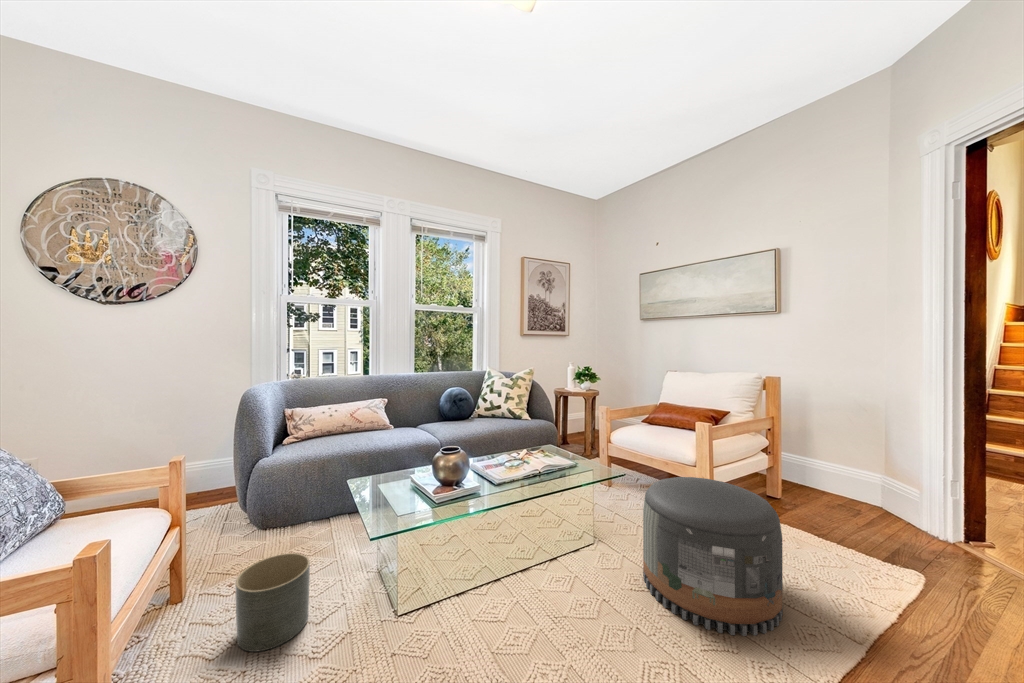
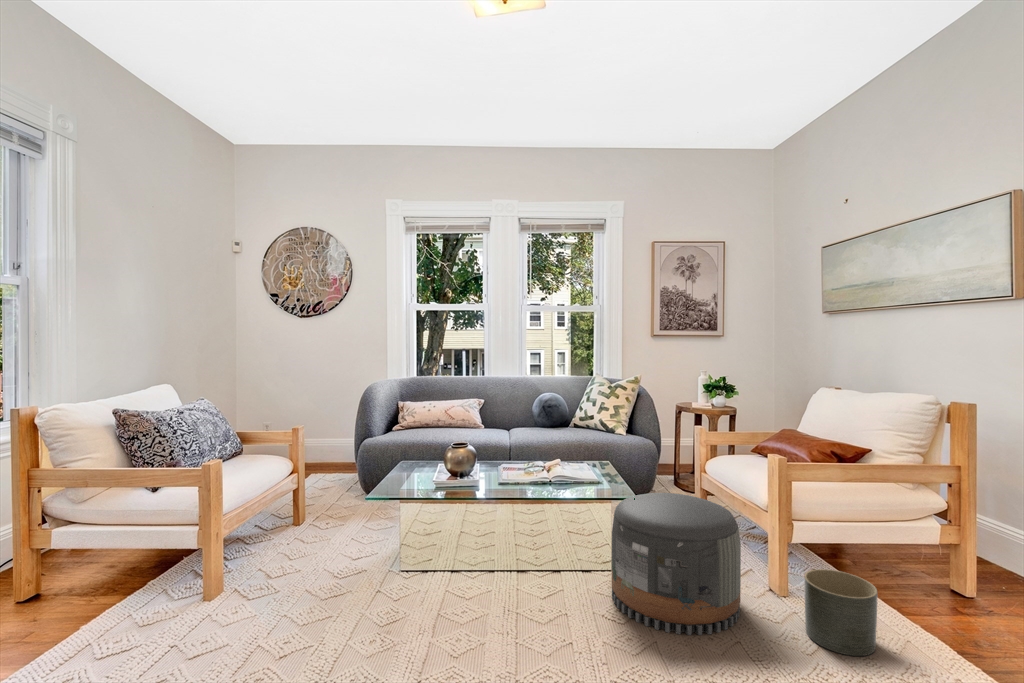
planter: present [236,553,310,652] -> present [804,569,877,656]

